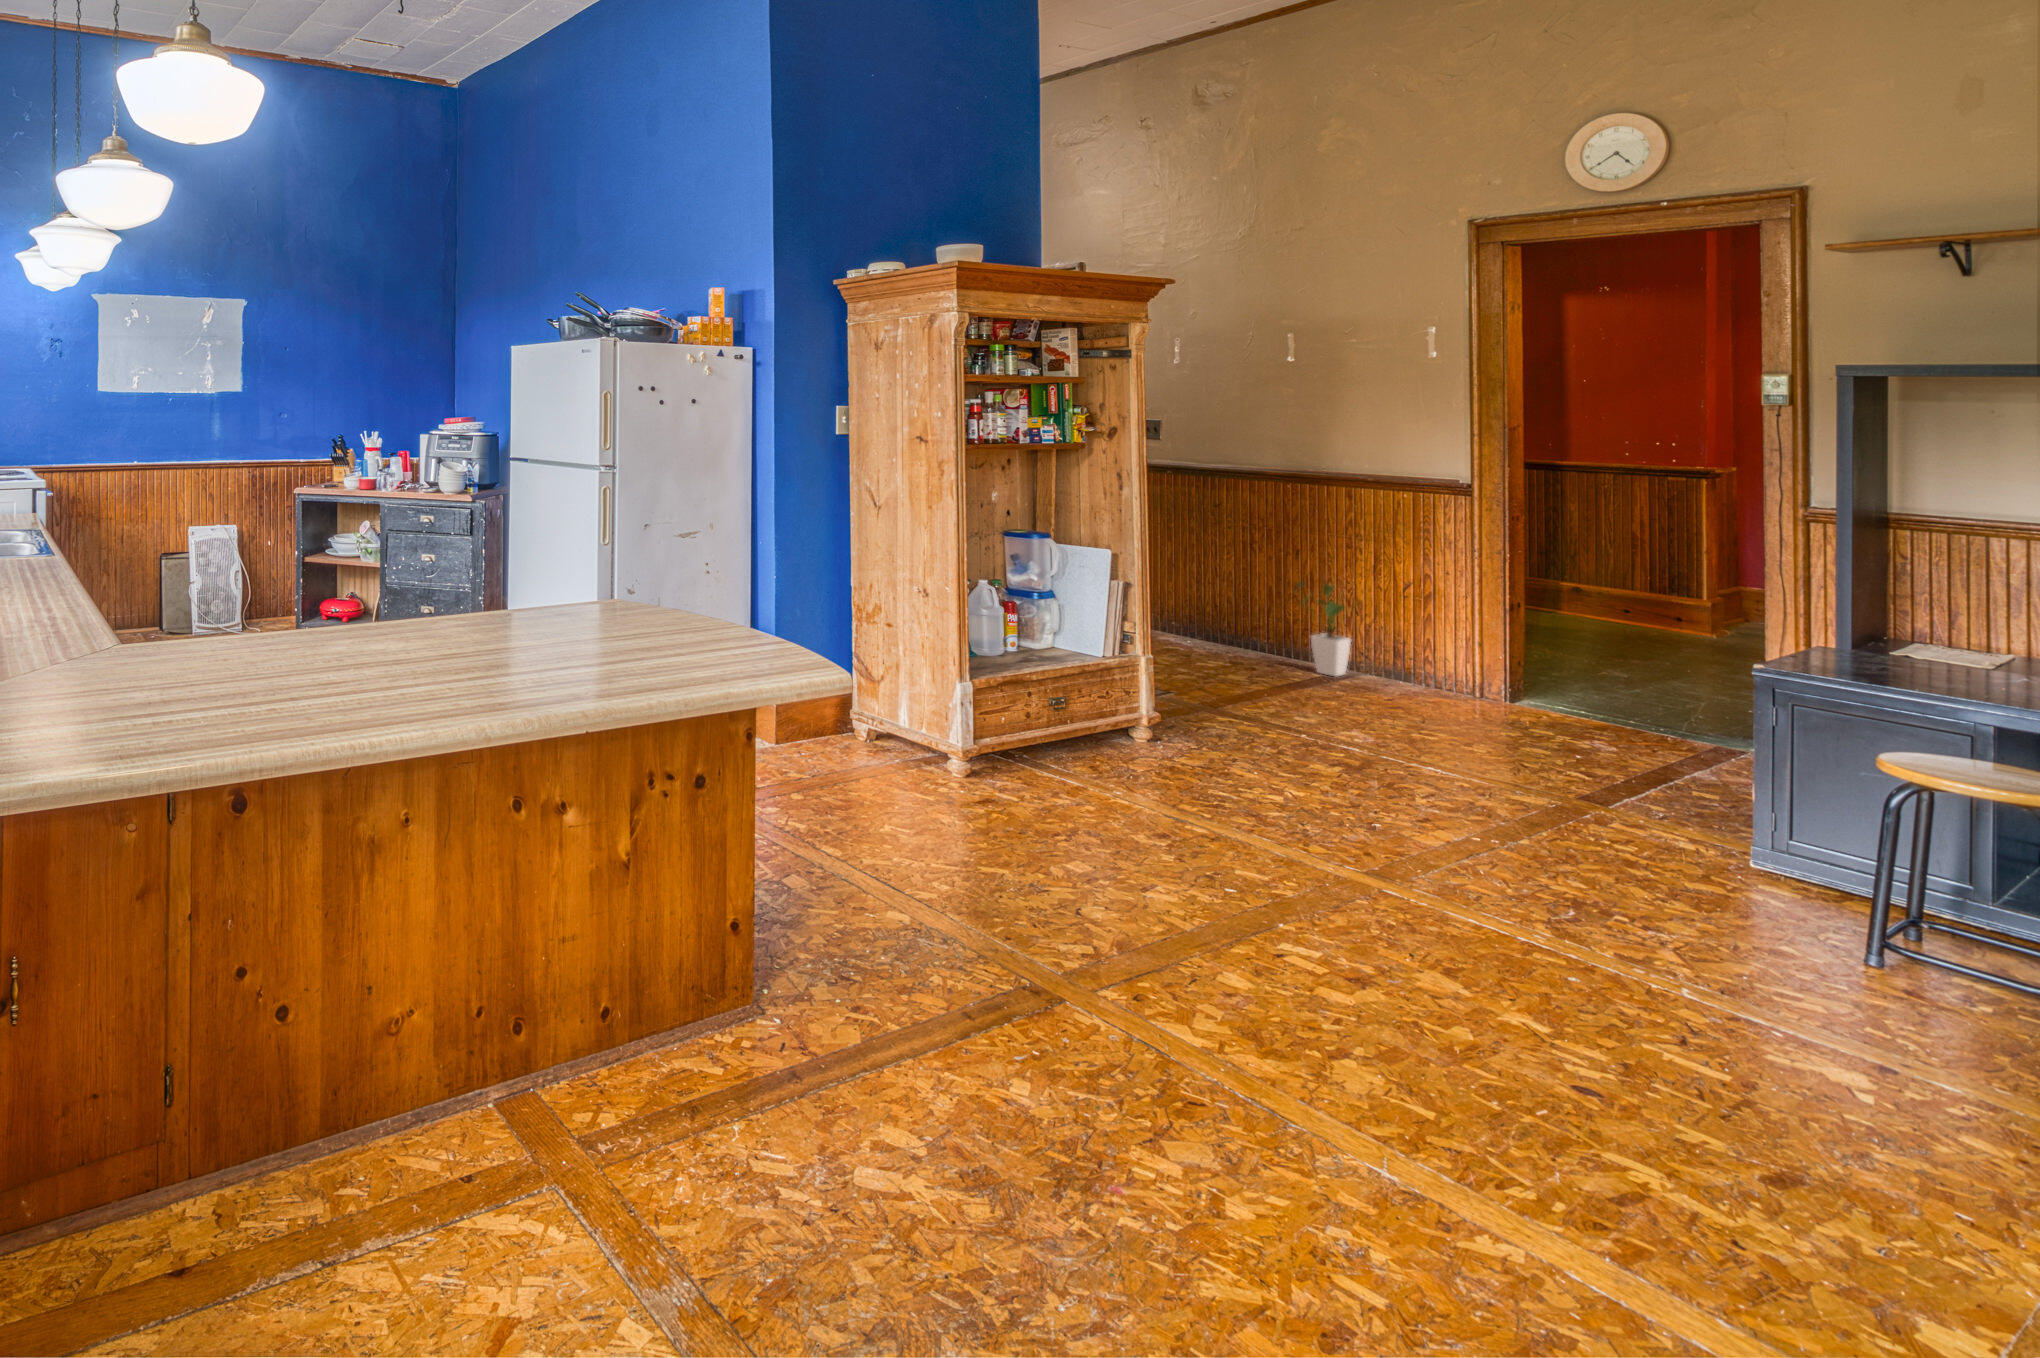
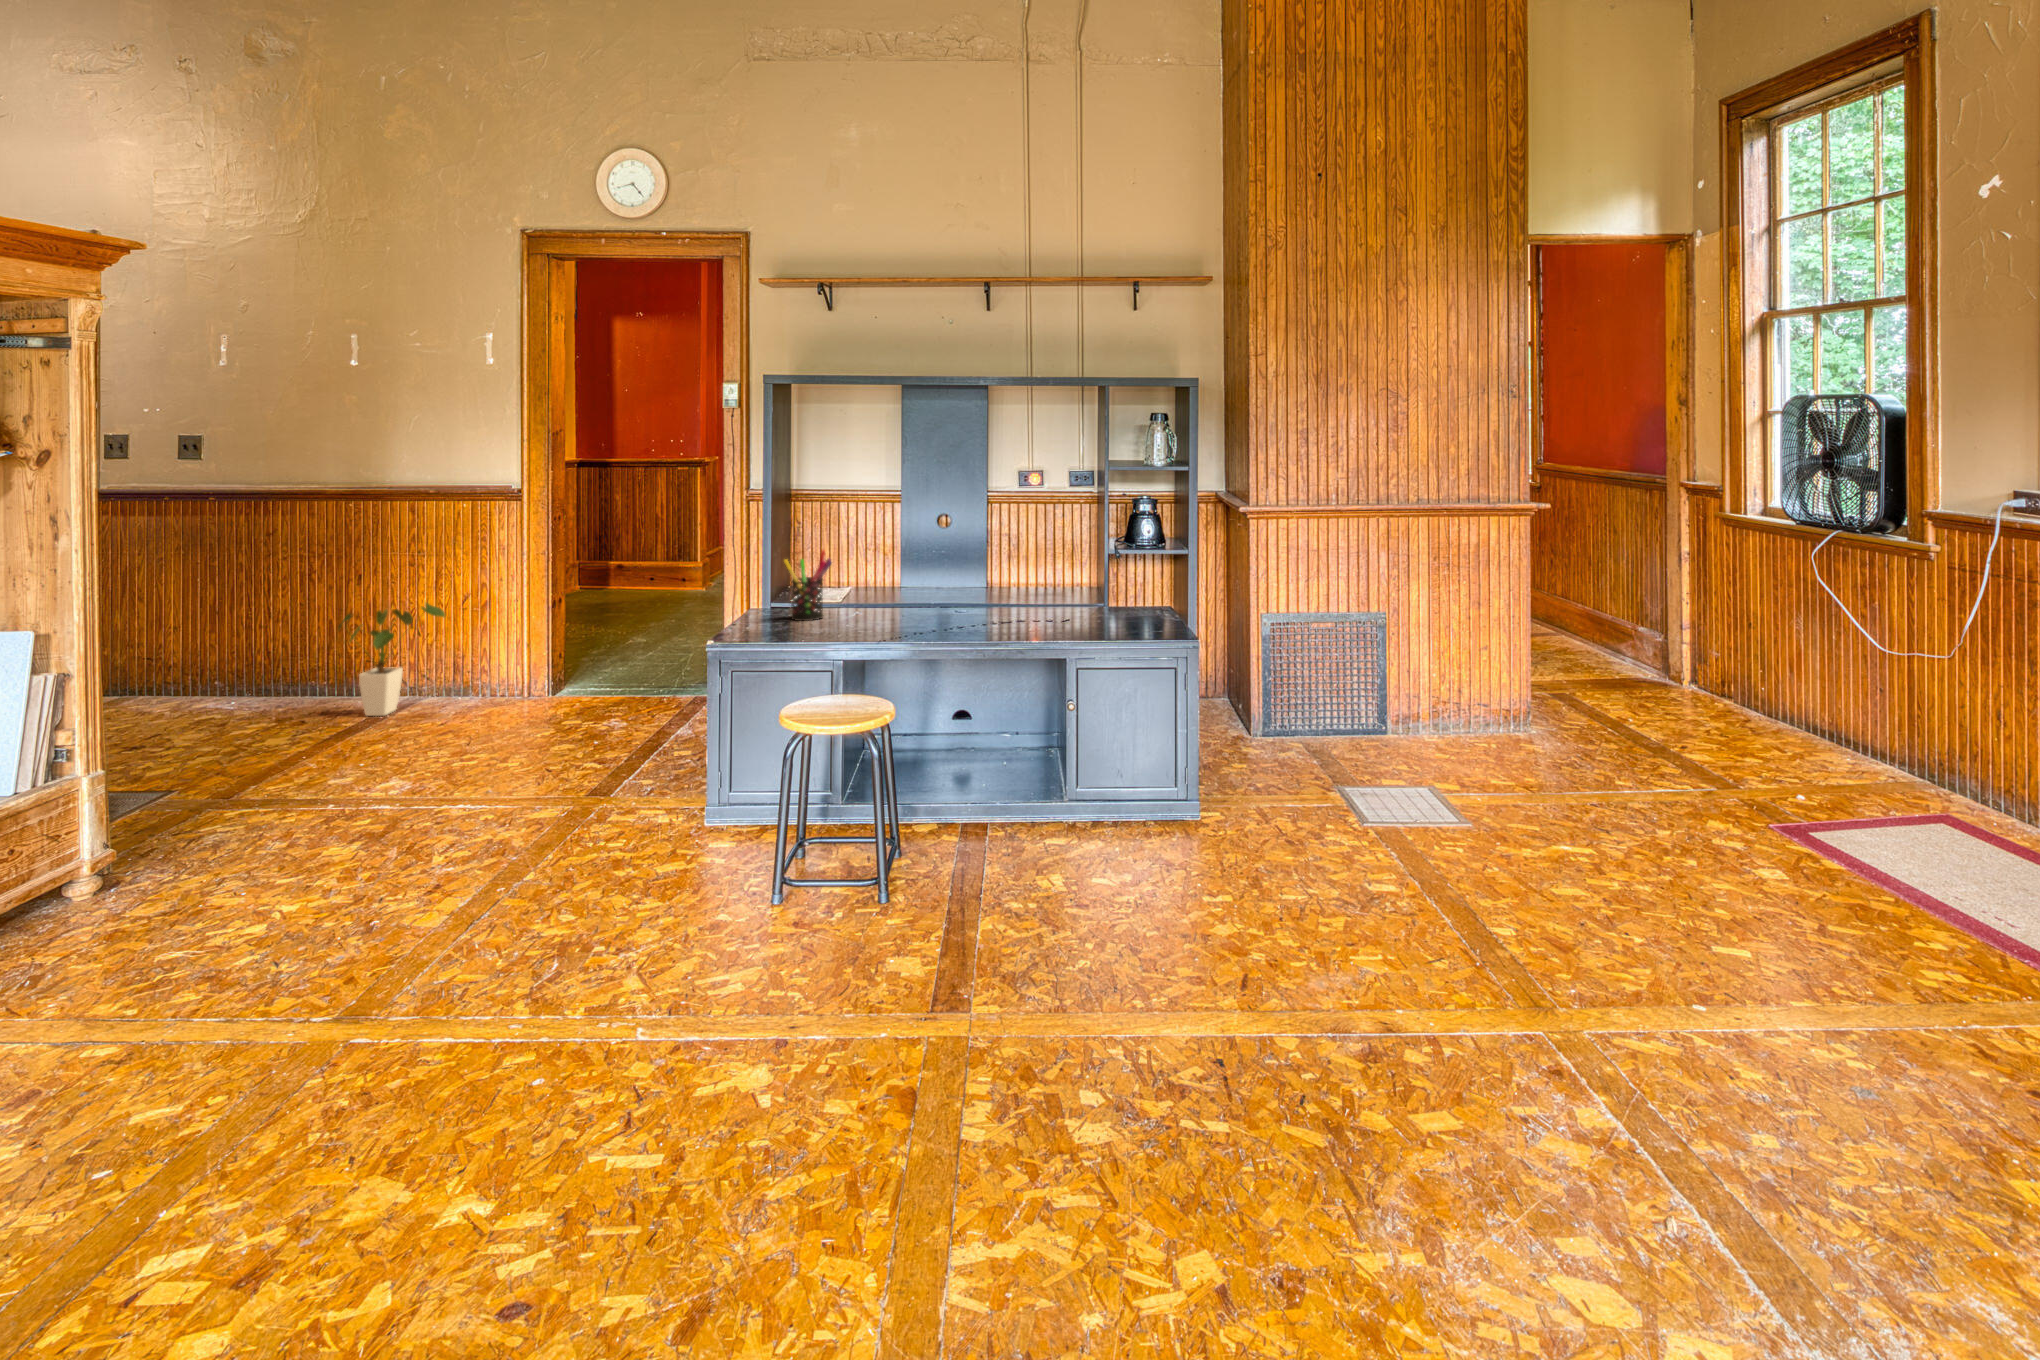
pen holder: none [1897,595,1994,680] -> present [784,551,832,621]

